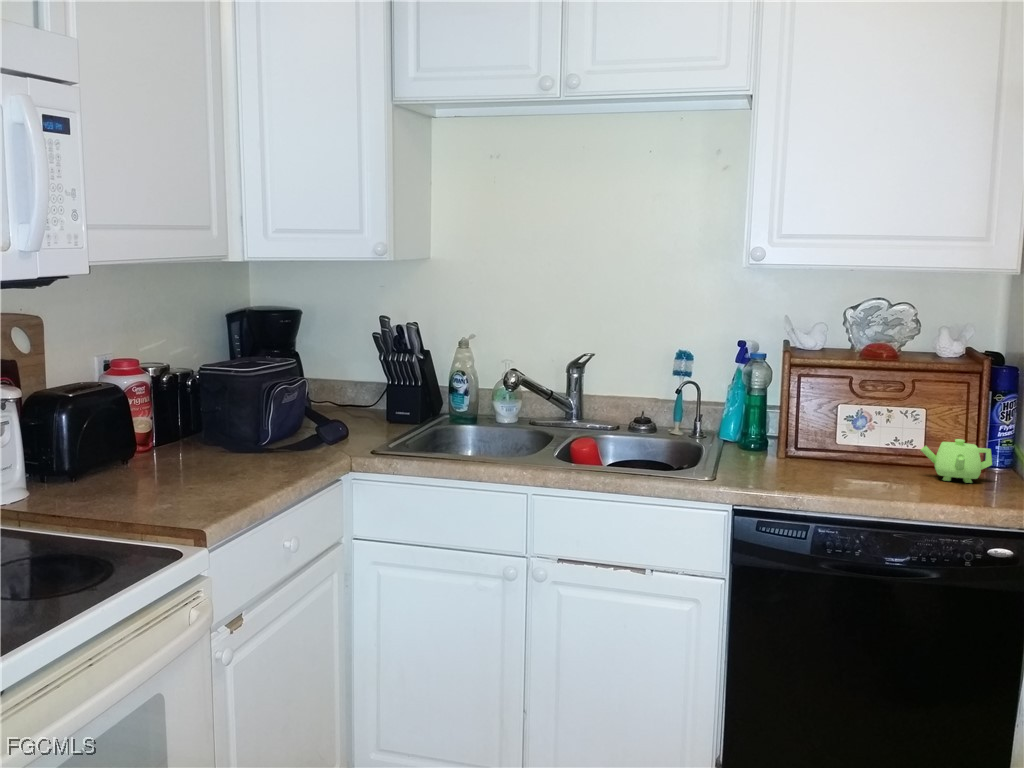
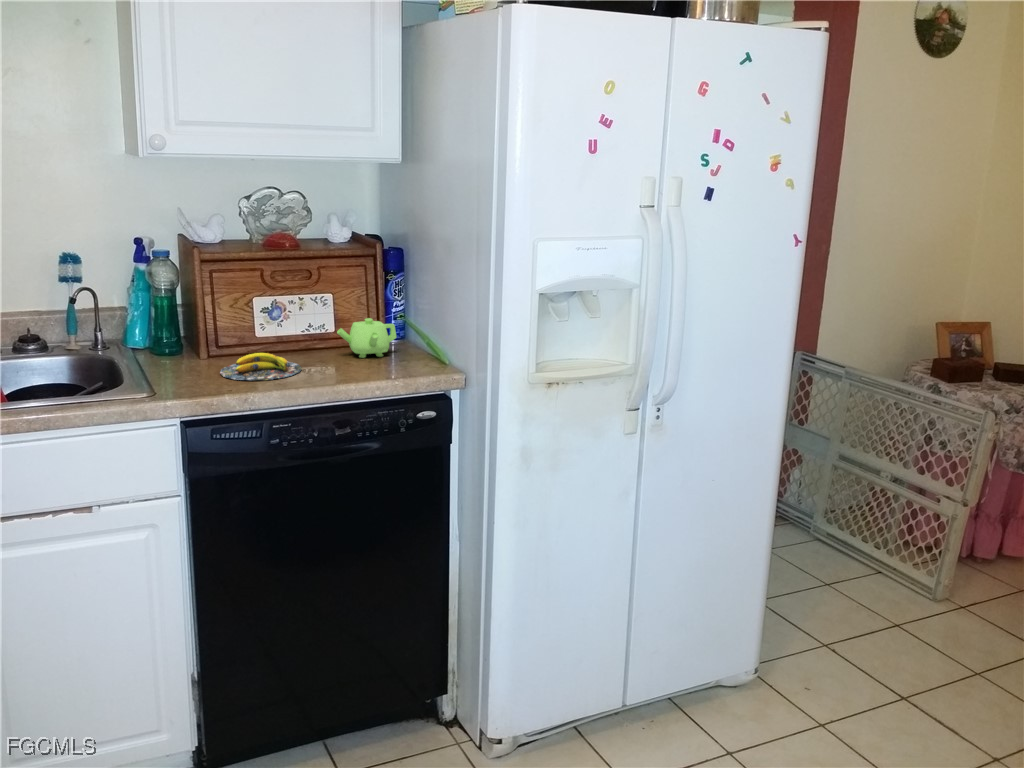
banana: none [787,458,871,485] -> present [220,353,302,381]

